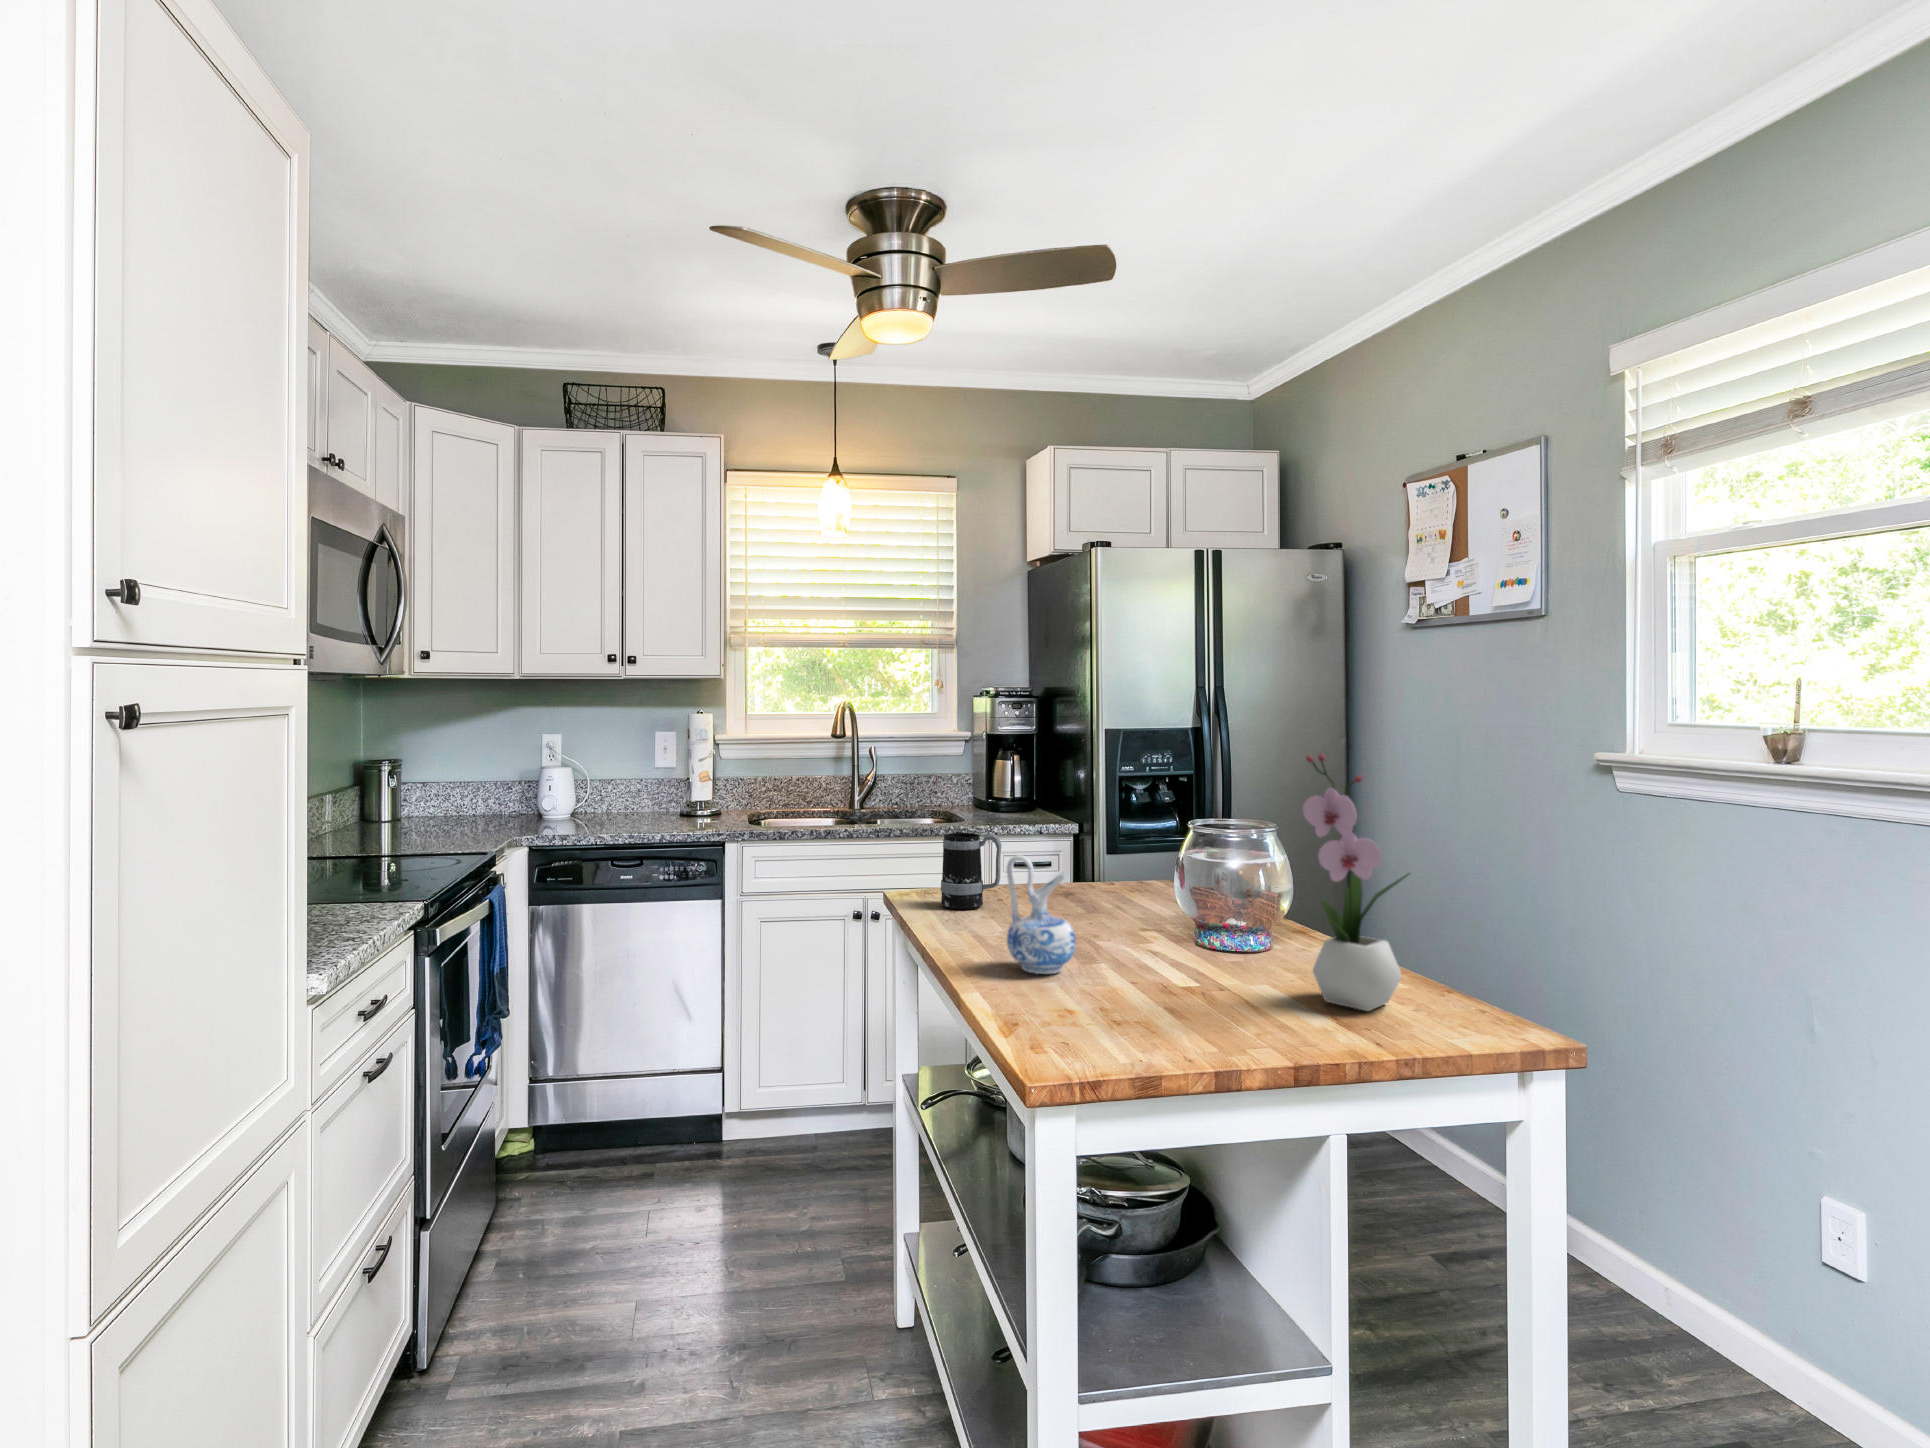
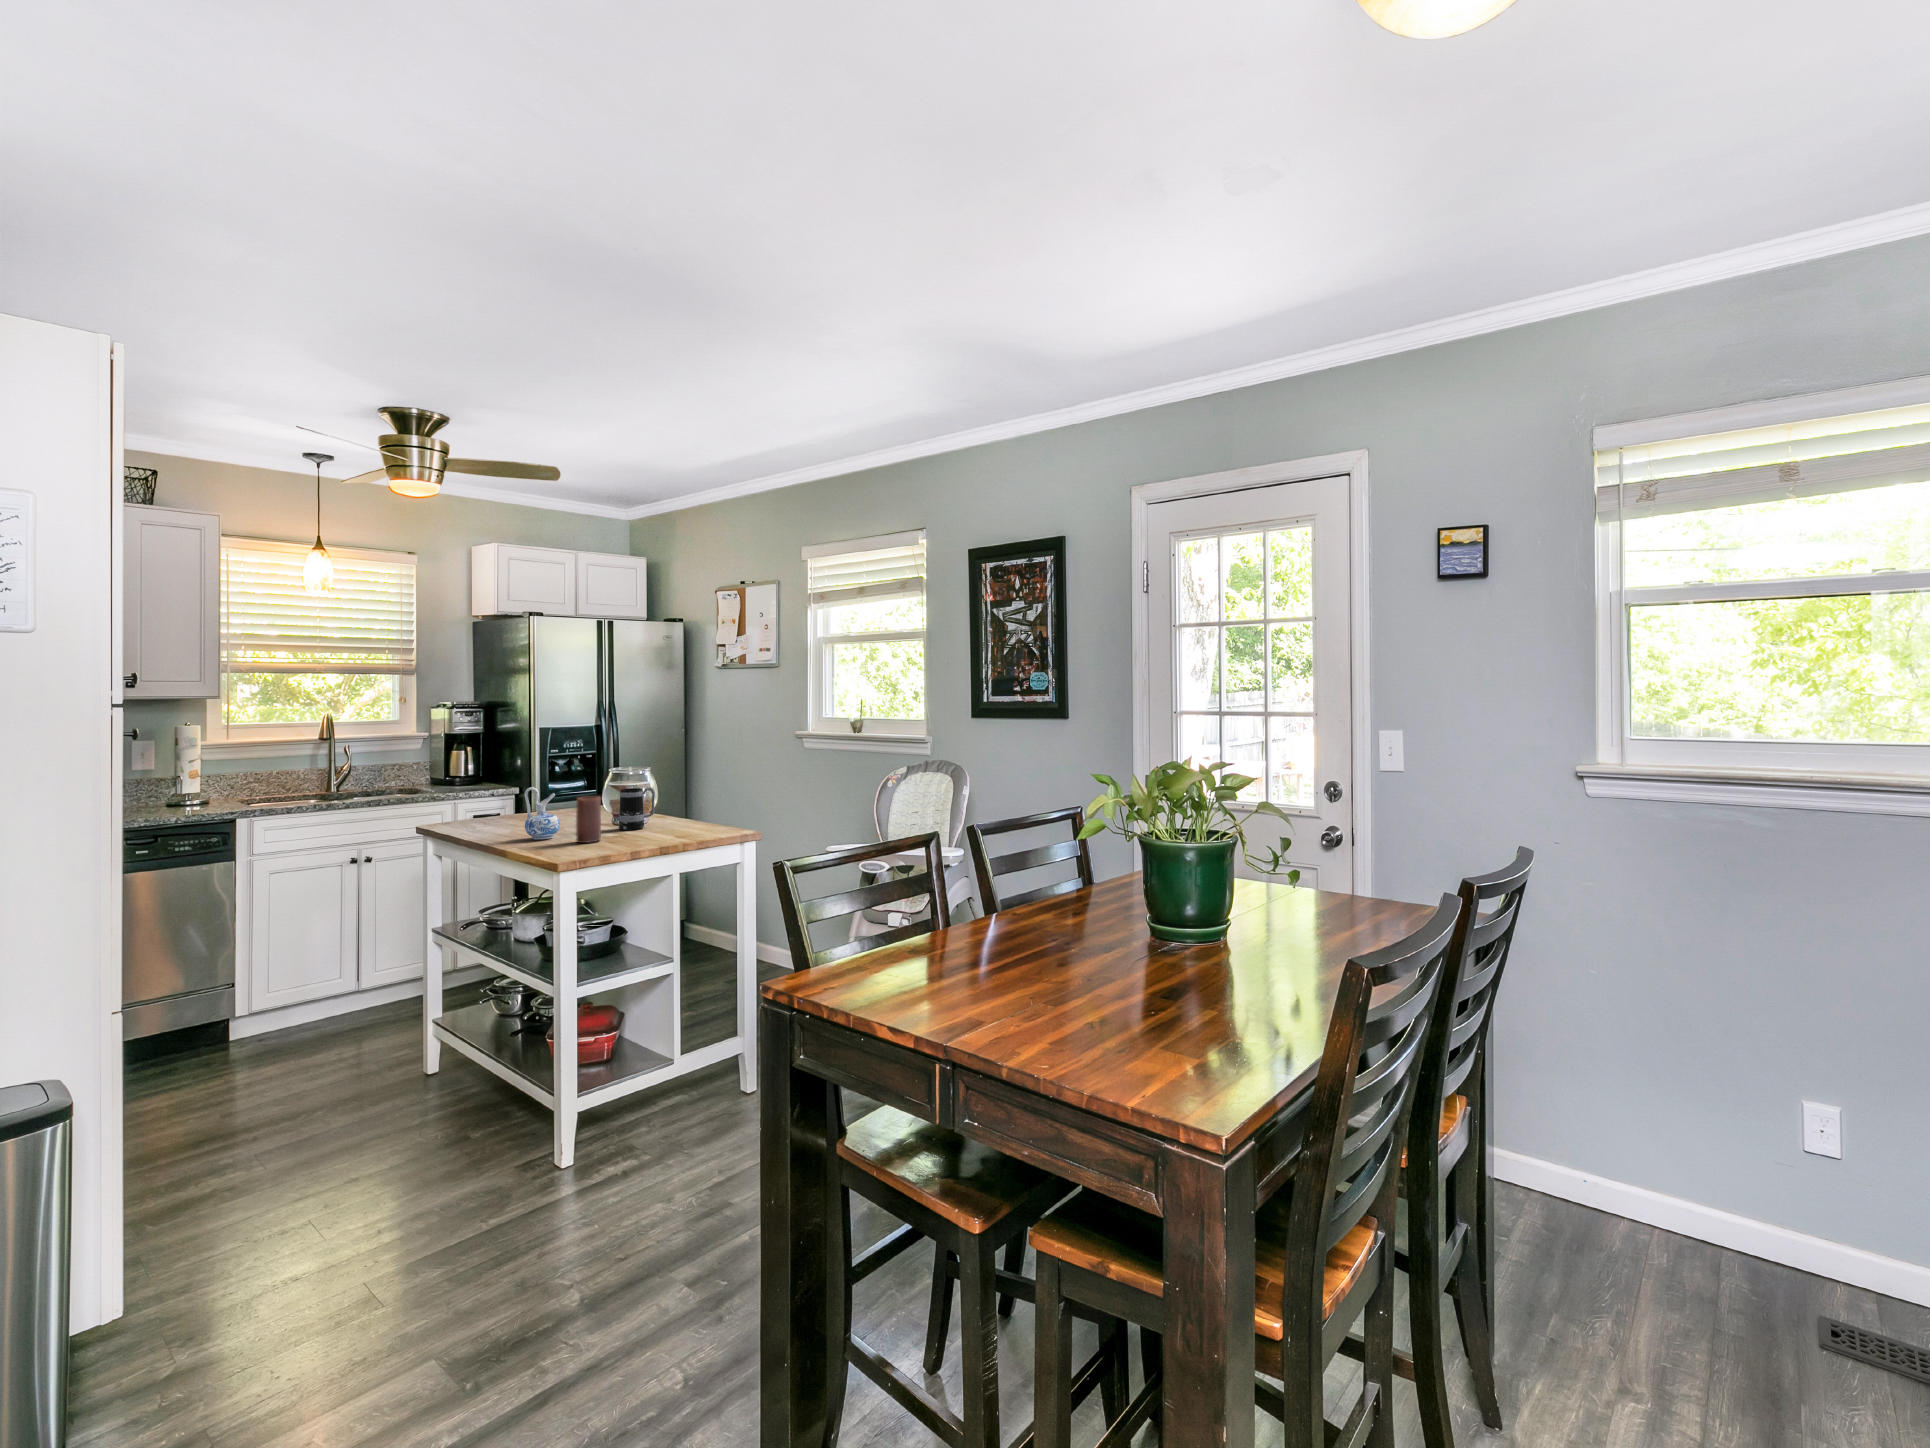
flower arrangement: present [1303,754,1409,1011] -> none [662,735,703,832]
mug: present [941,833,1002,909] -> present [619,787,655,830]
candle: none [1100,892,1154,1012] -> present [576,796,601,843]

